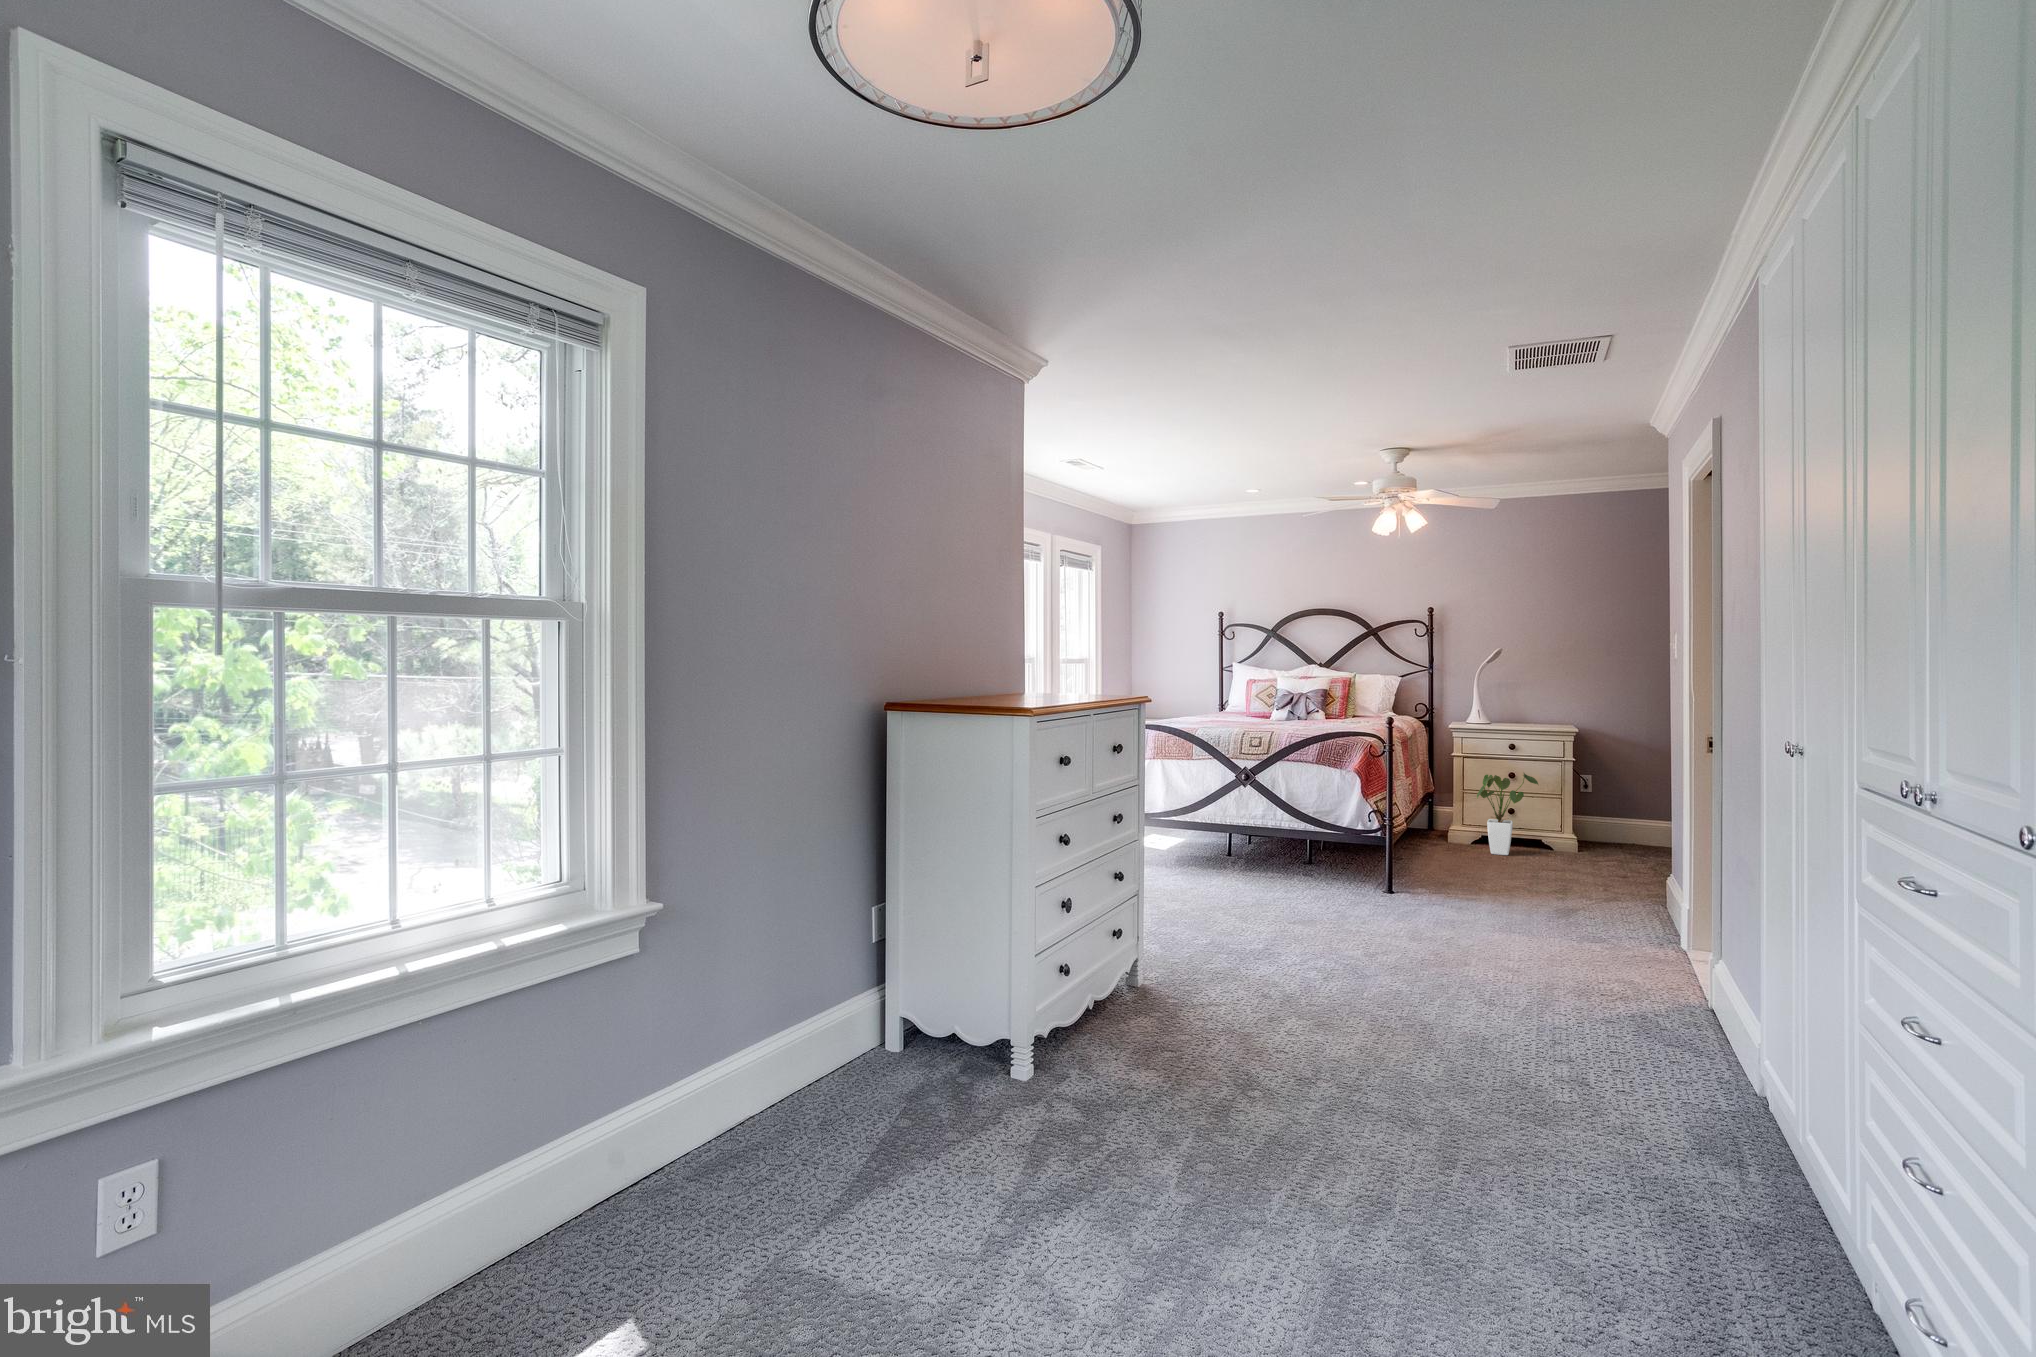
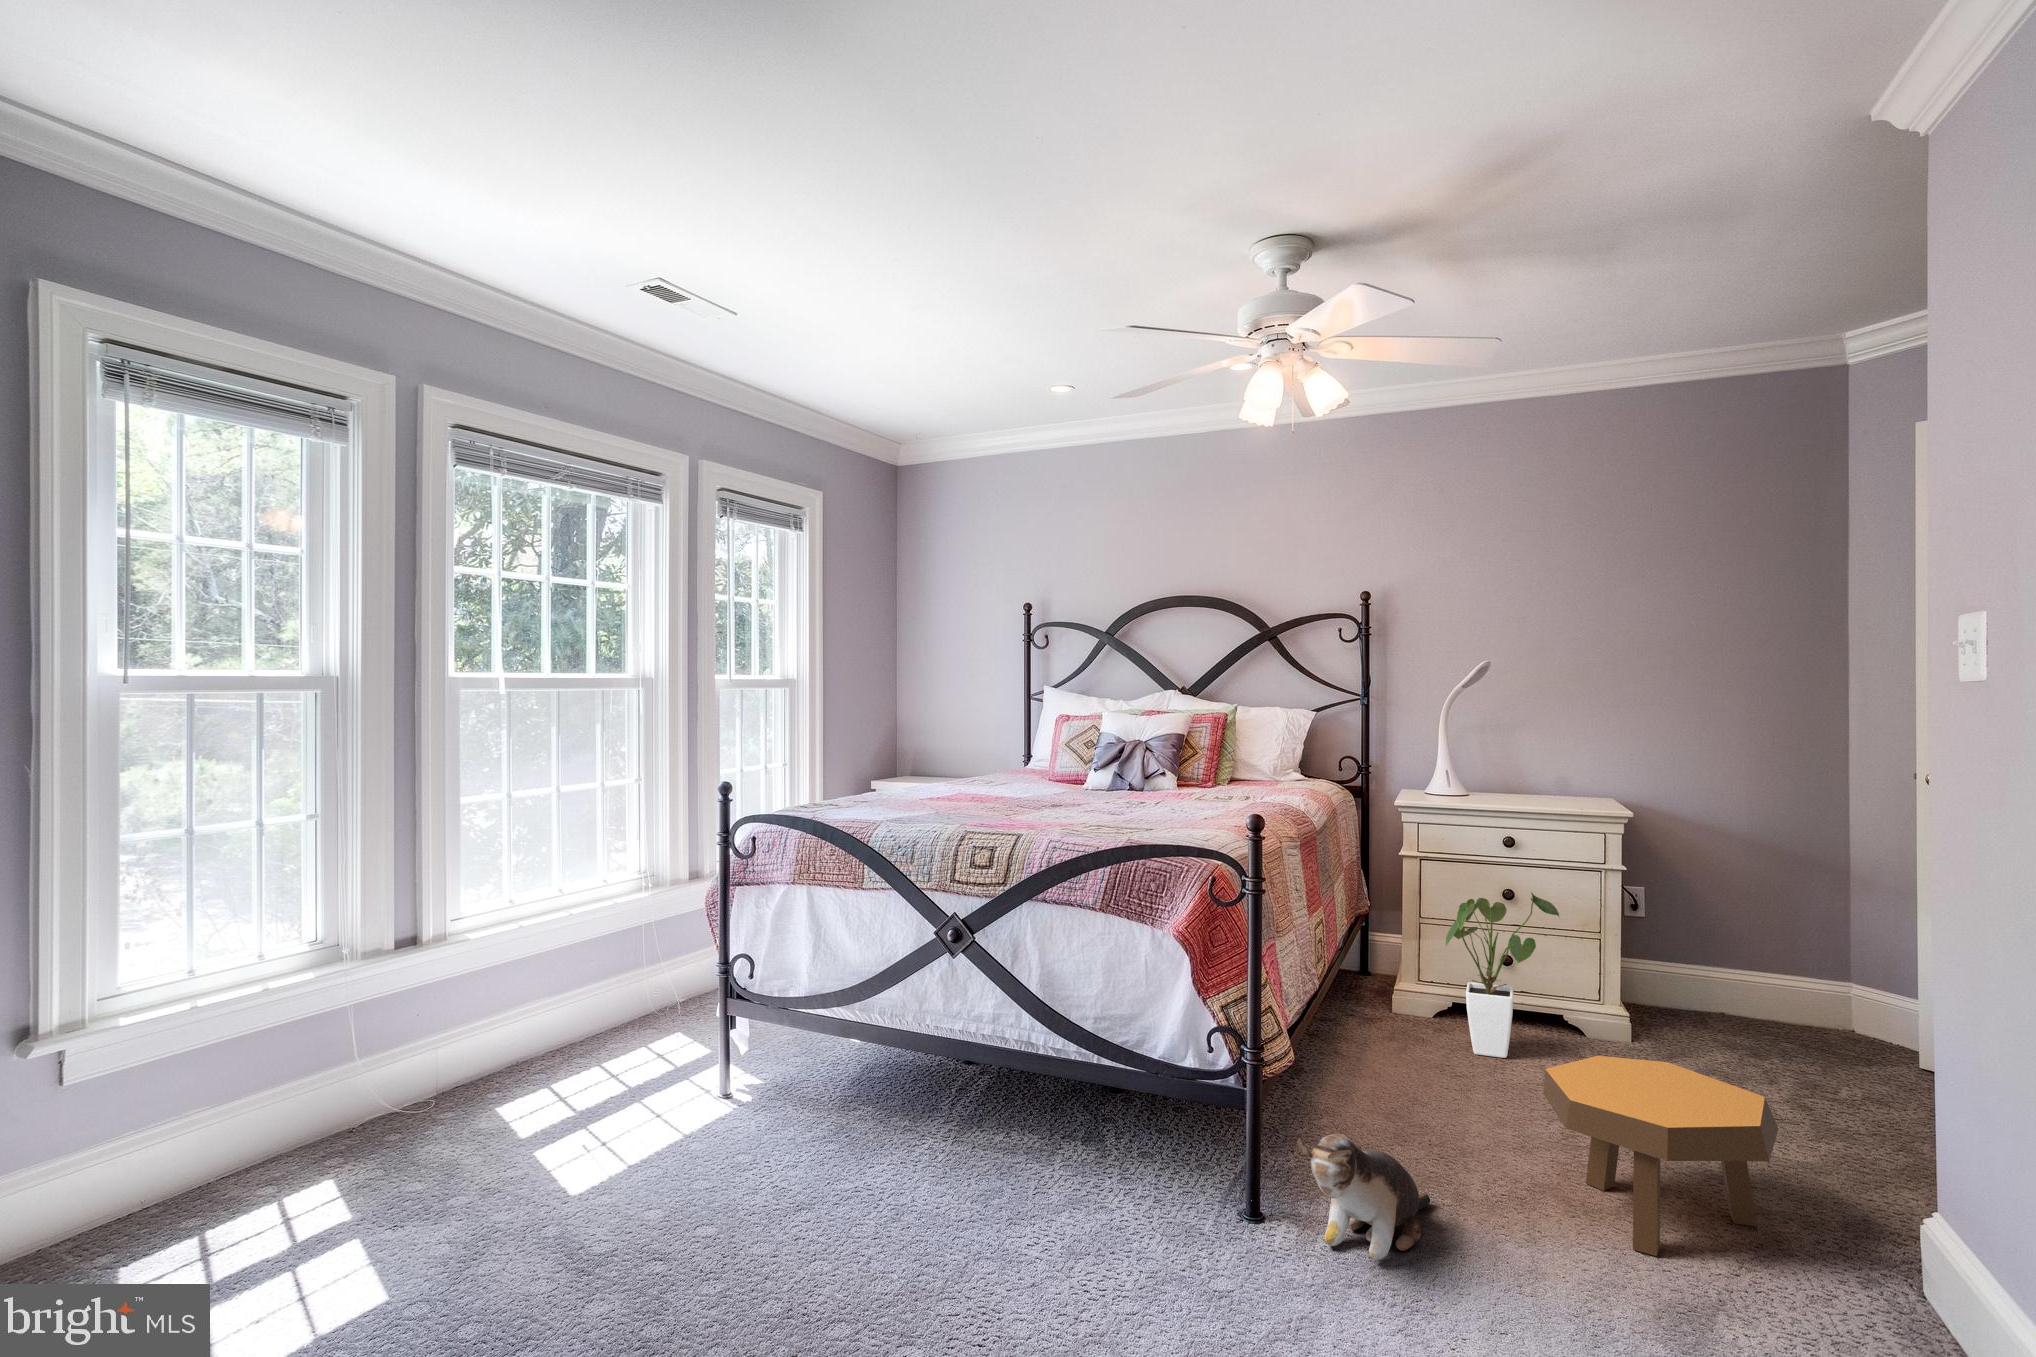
footstool: none [1521,833,1623,901] -> present [1544,1056,1779,1256]
plush toy: none [1412,849,1468,900] -> present [1298,1134,1430,1260]

